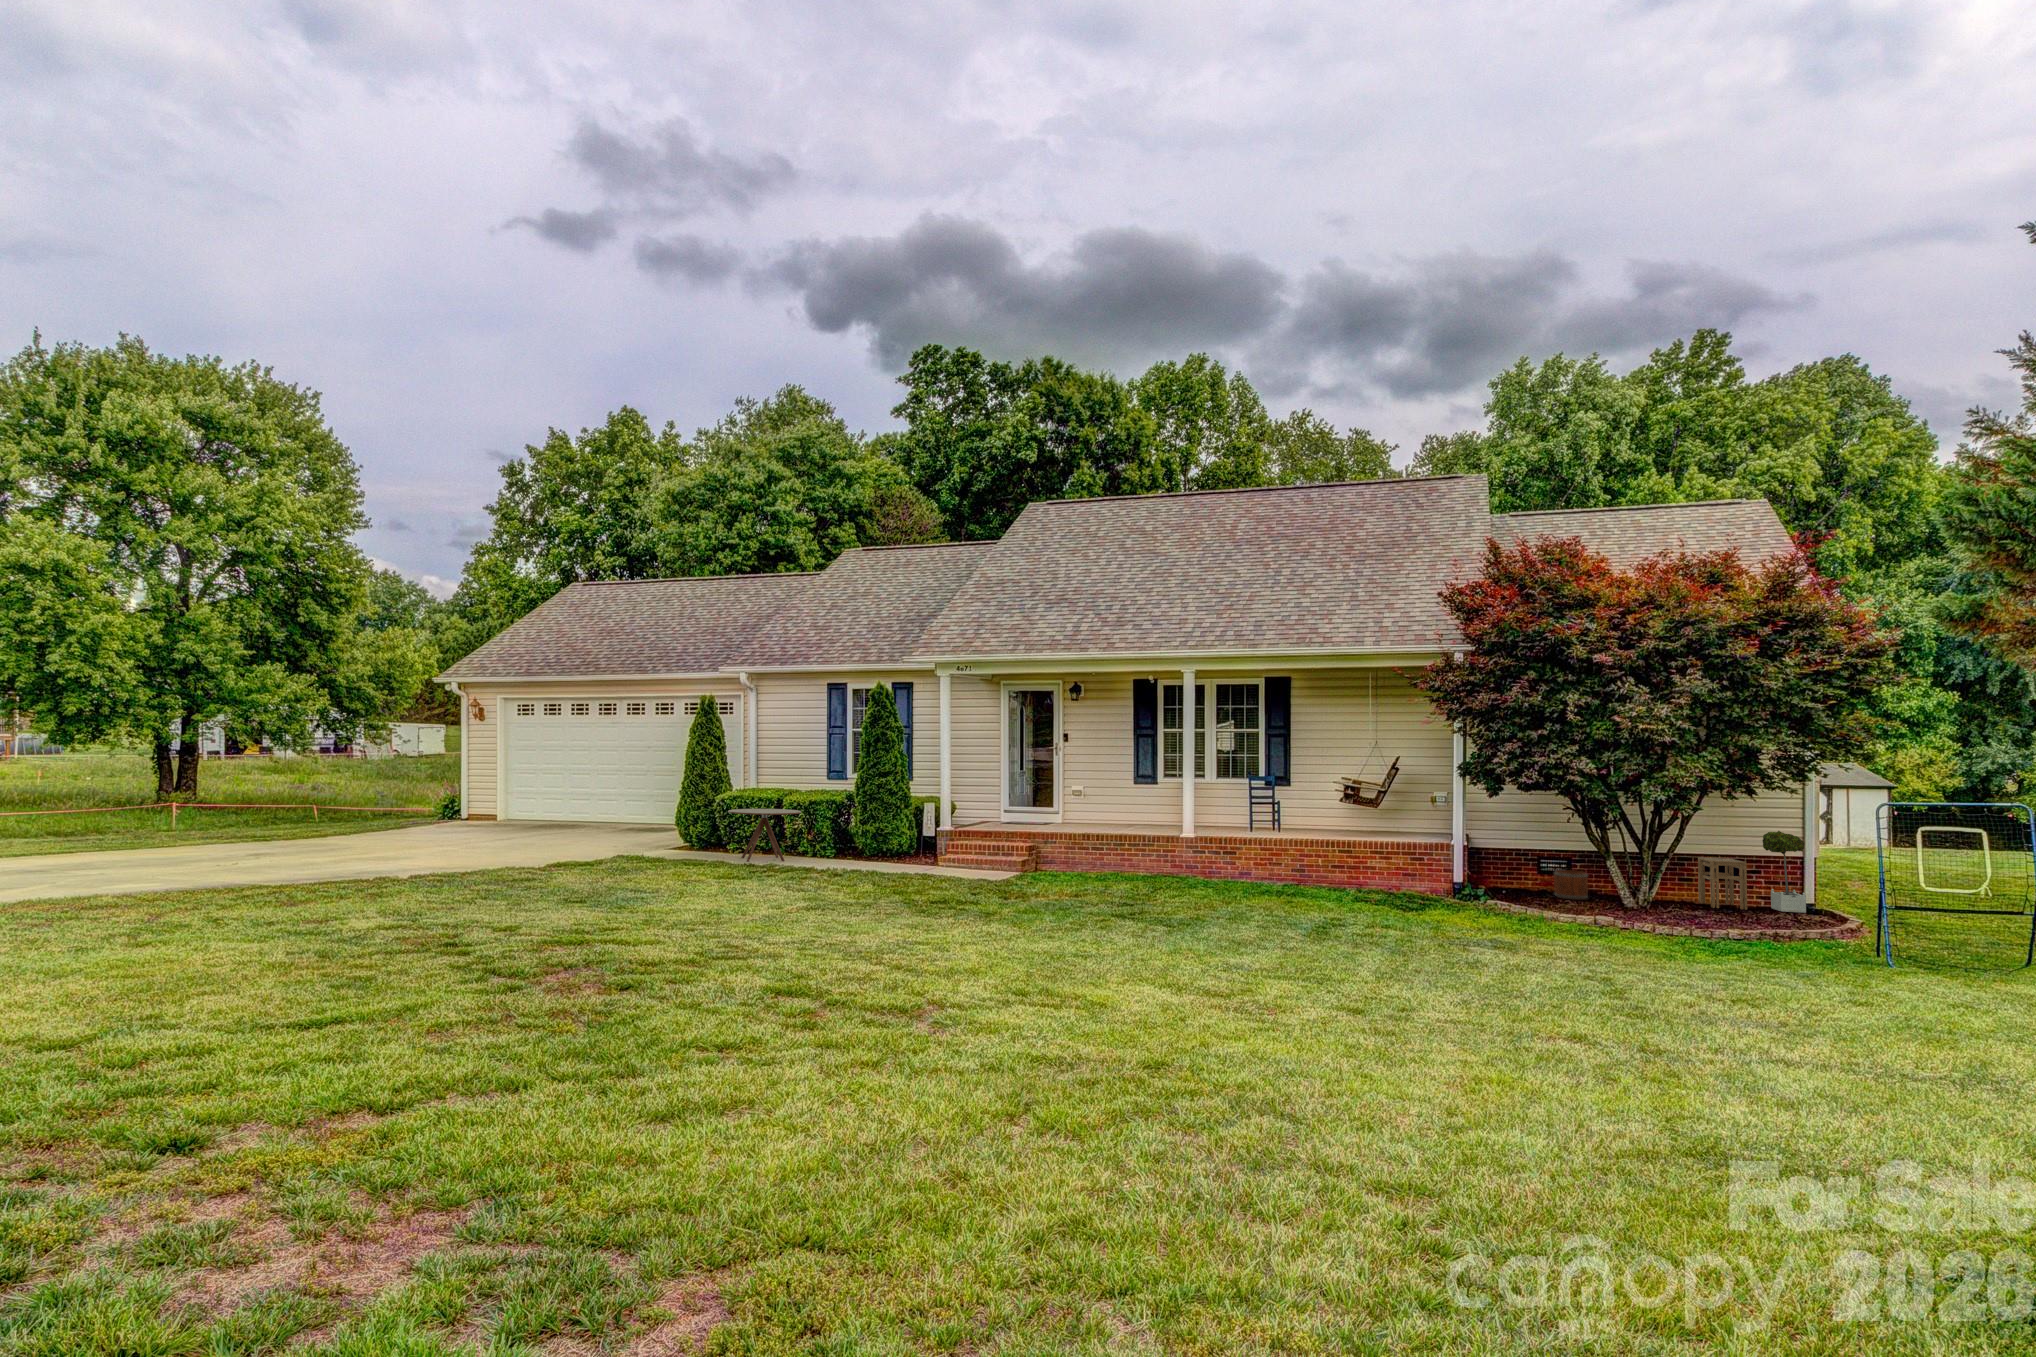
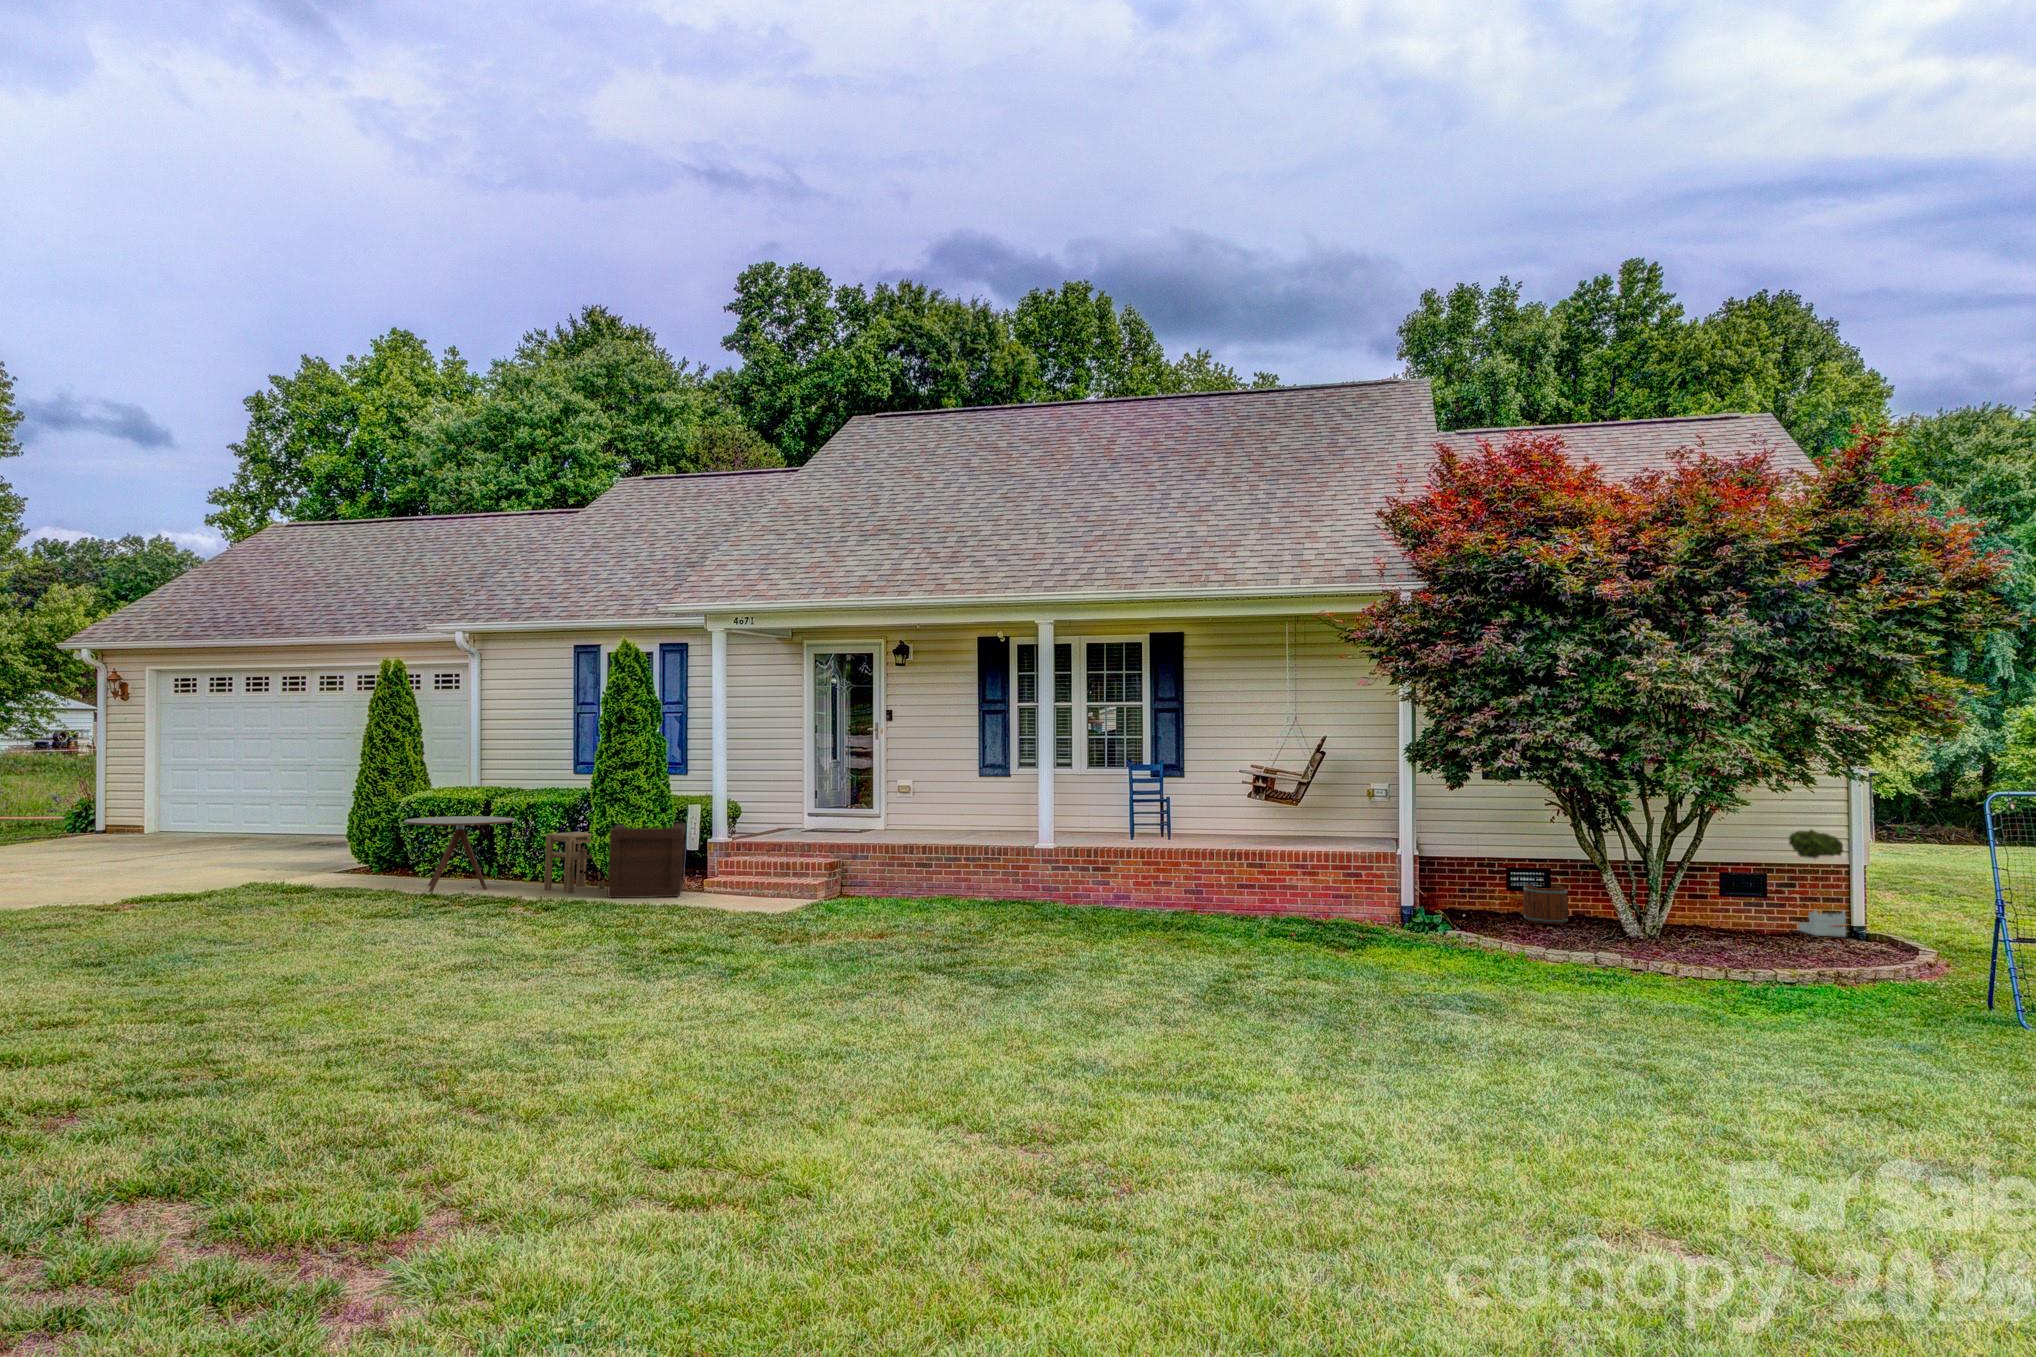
wooden crate: none [873,815,925,869] -> present [607,823,685,898]
stool: present [1698,857,1747,910] -> present [544,831,605,893]

